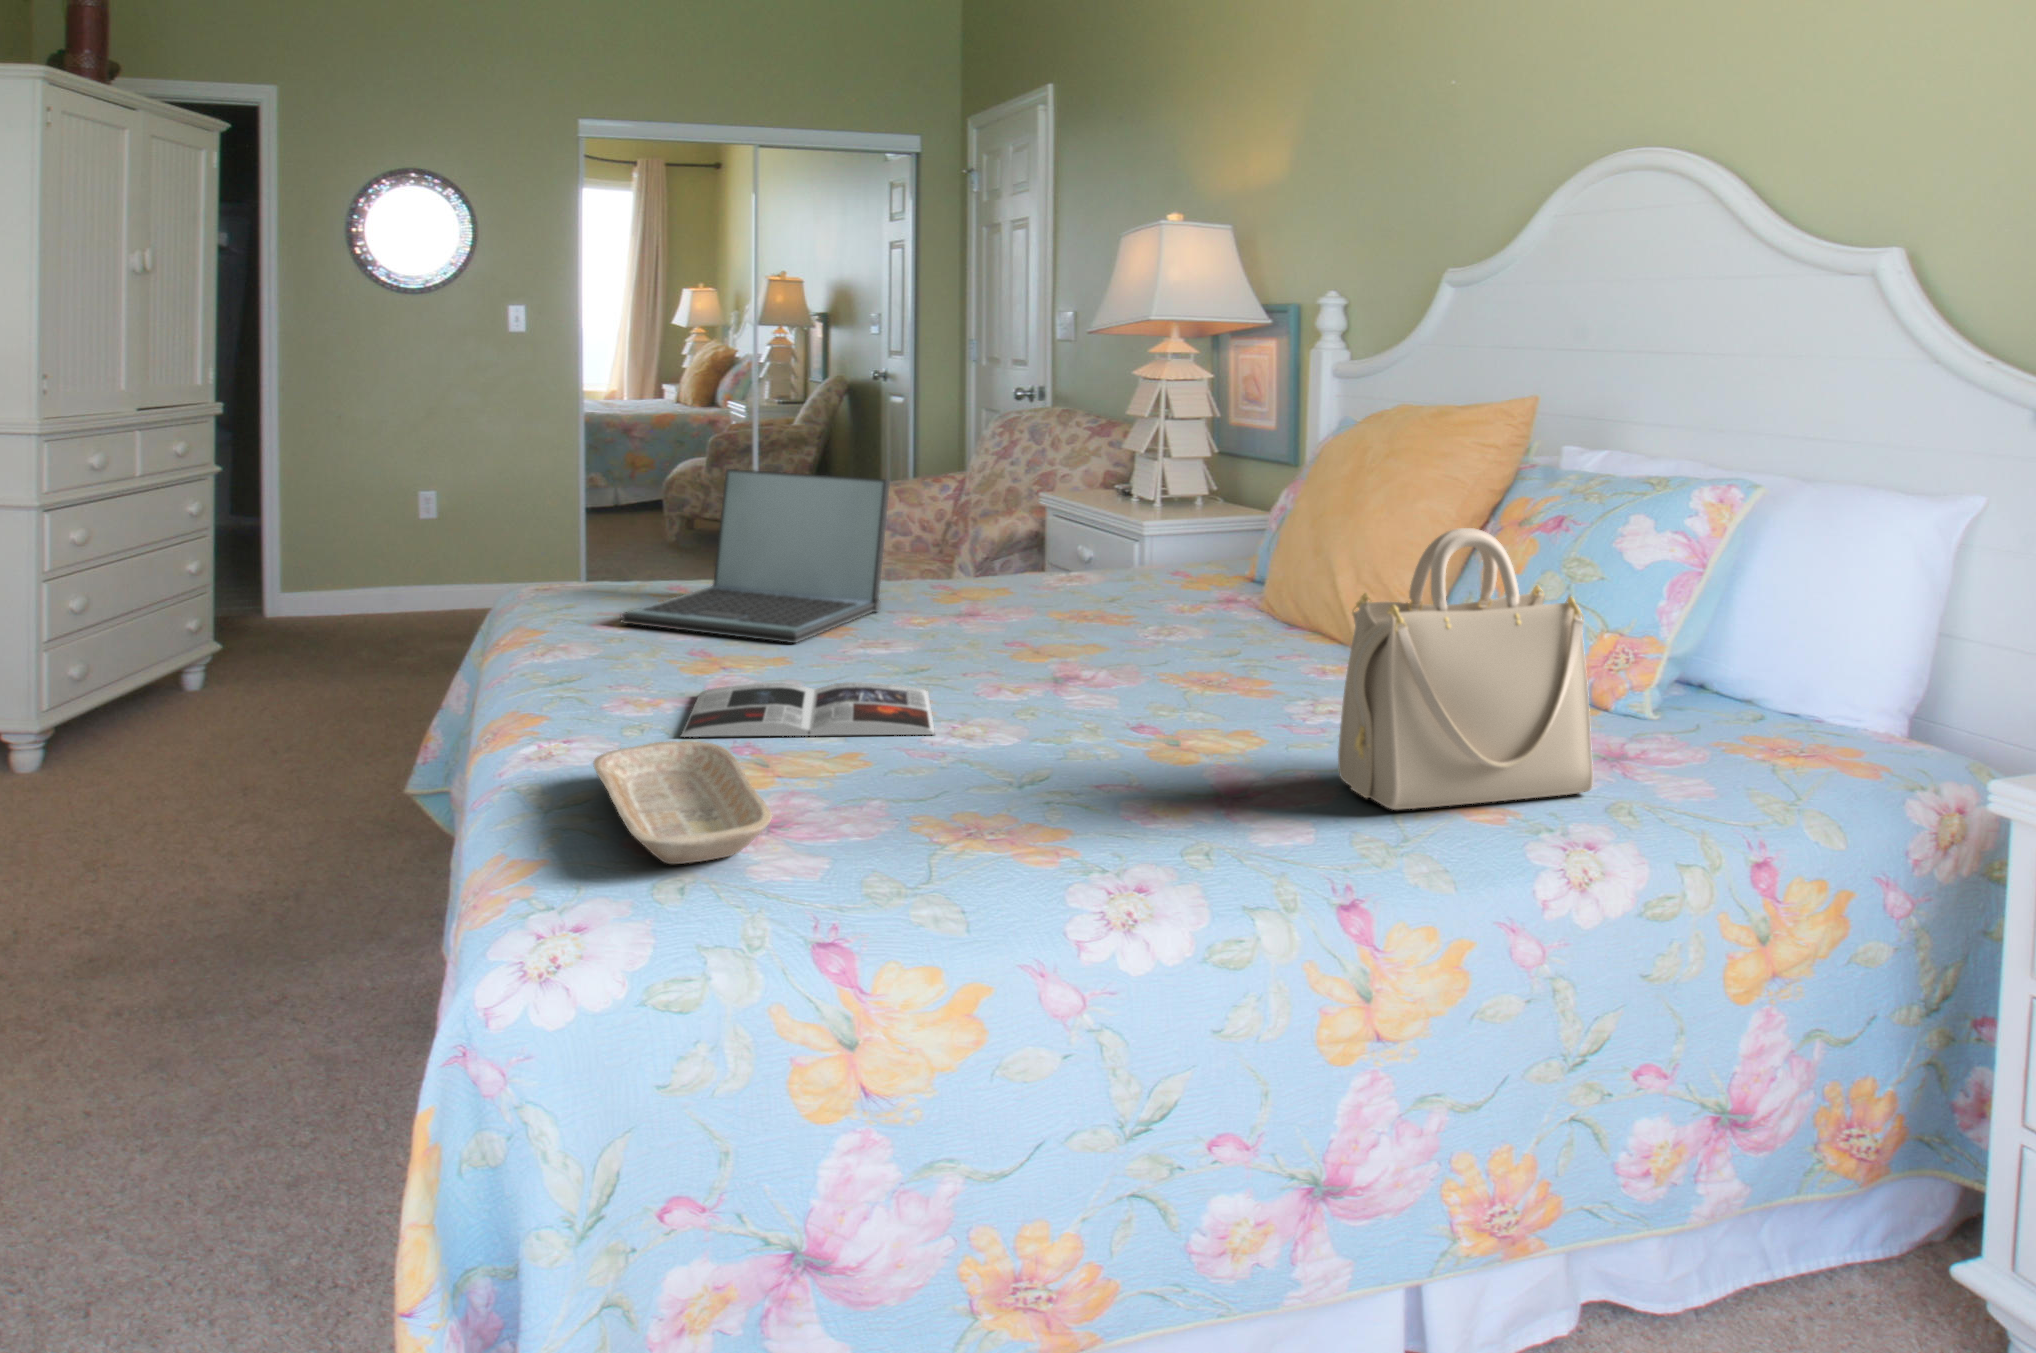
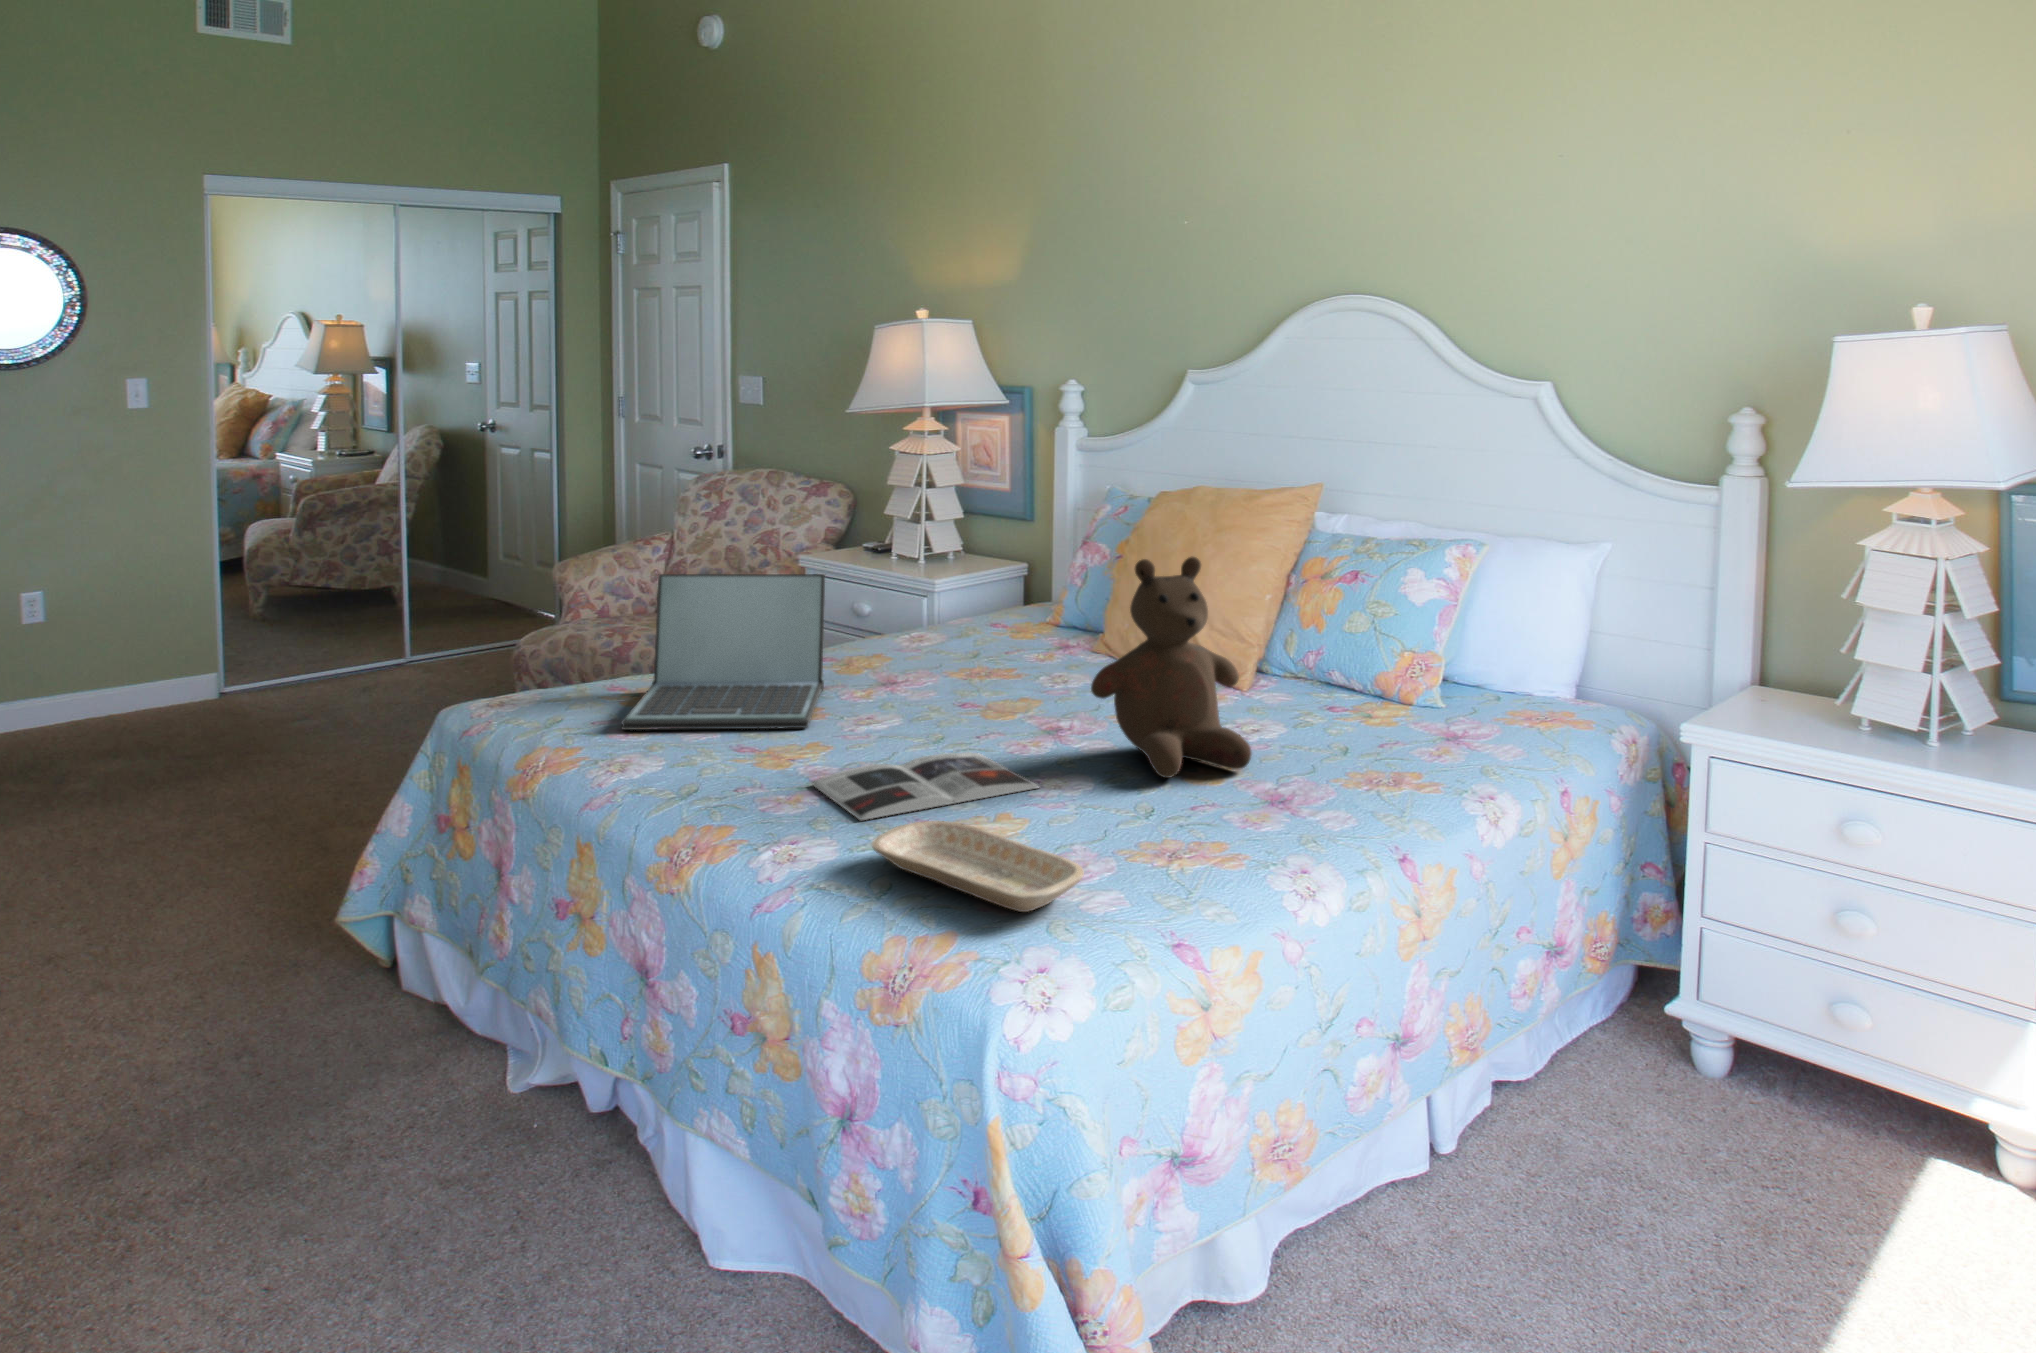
teddy bear: none [1046,457,1266,751] -> present [1091,556,1252,778]
handbag: present [1338,528,1593,810] -> none [1336,598,1477,792]

